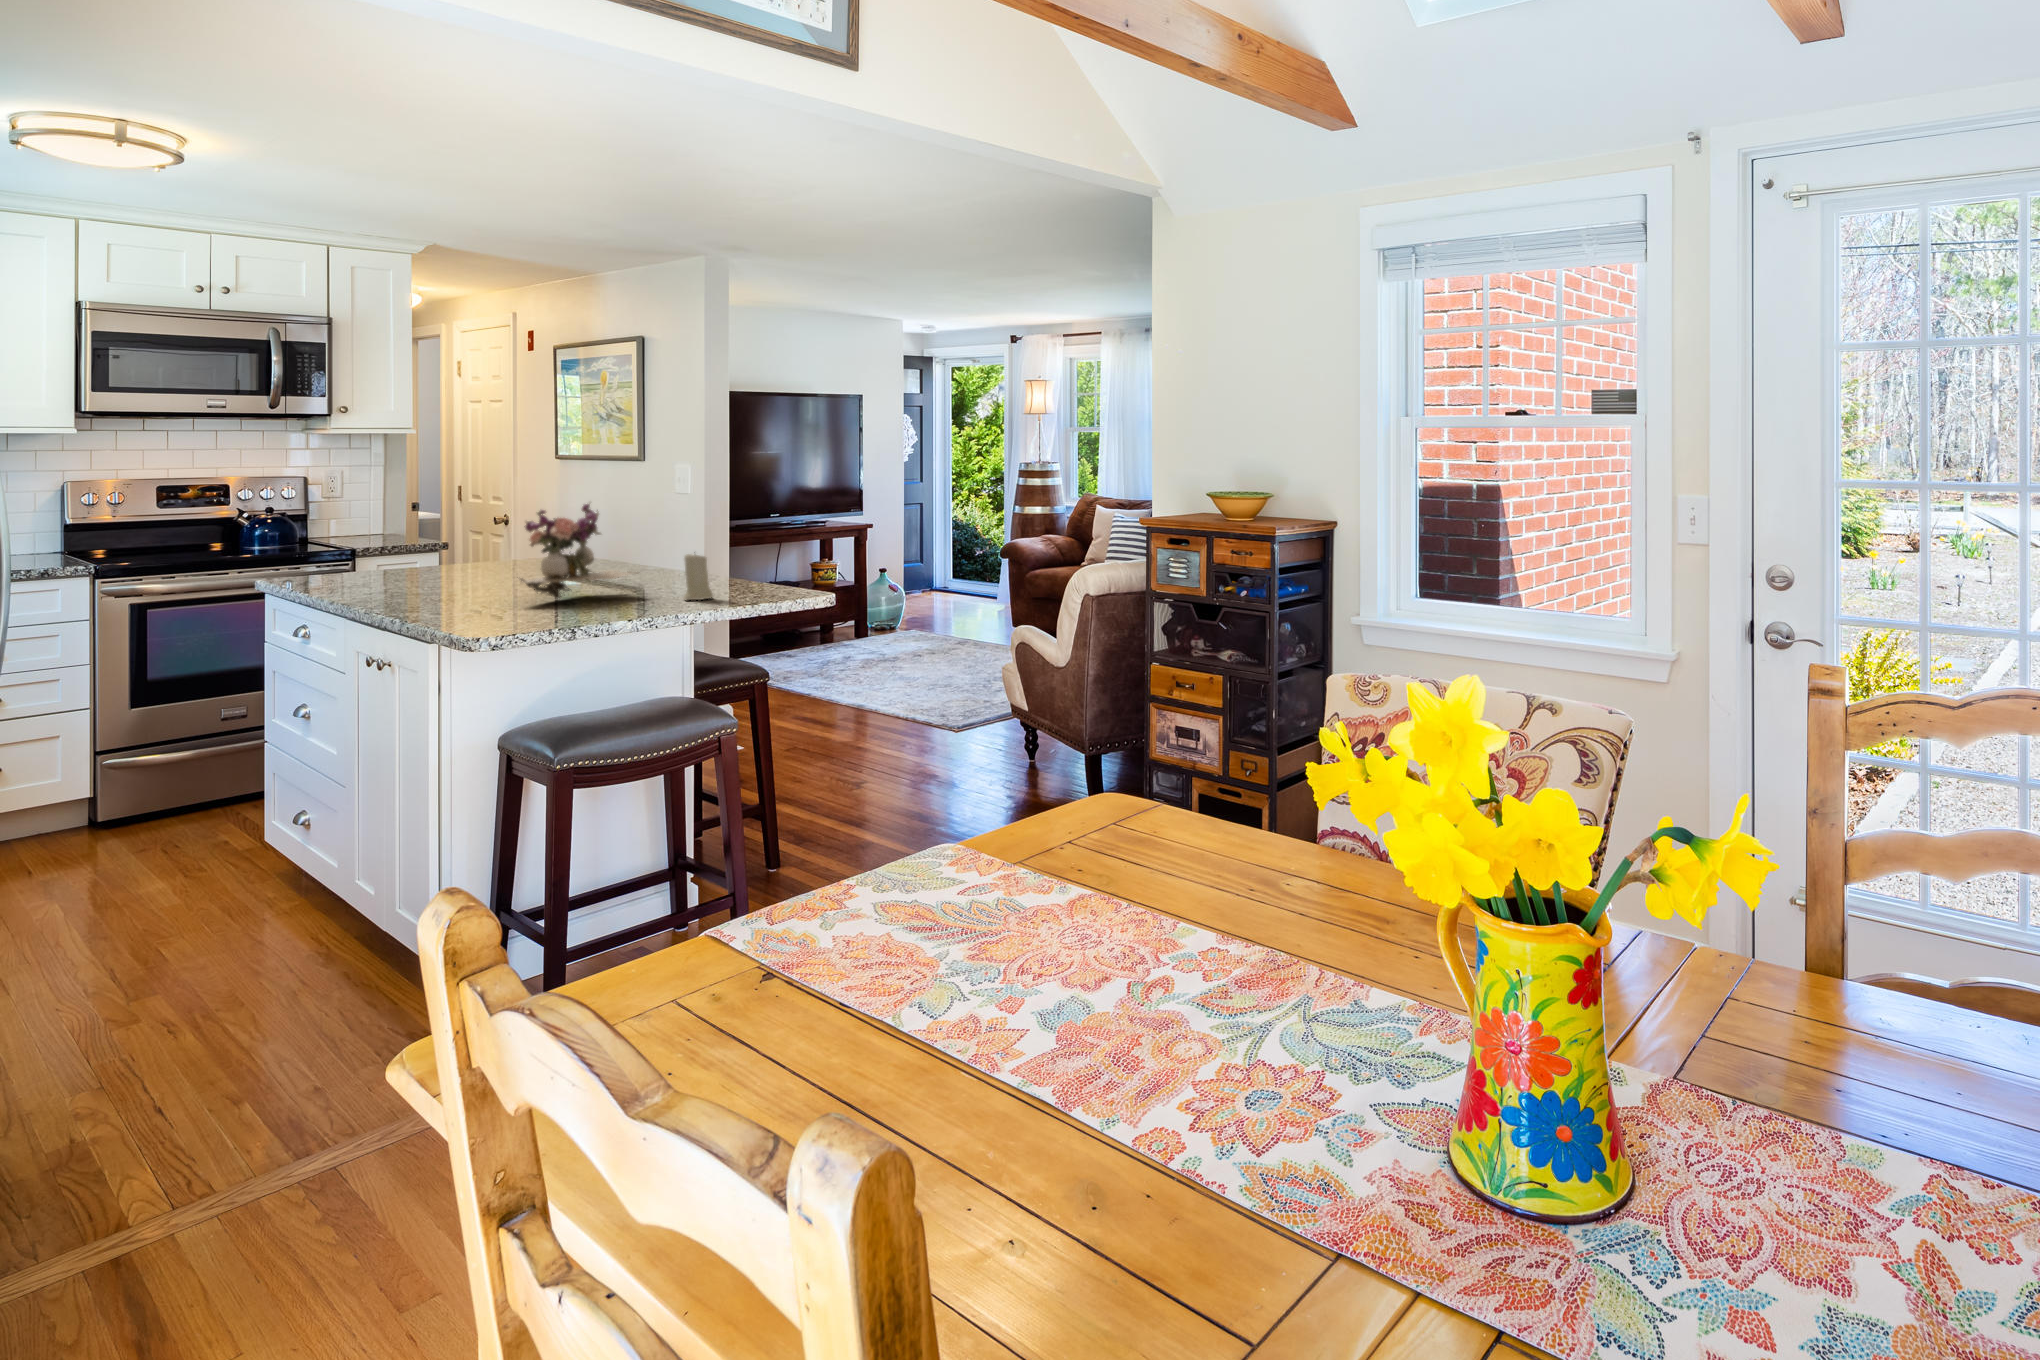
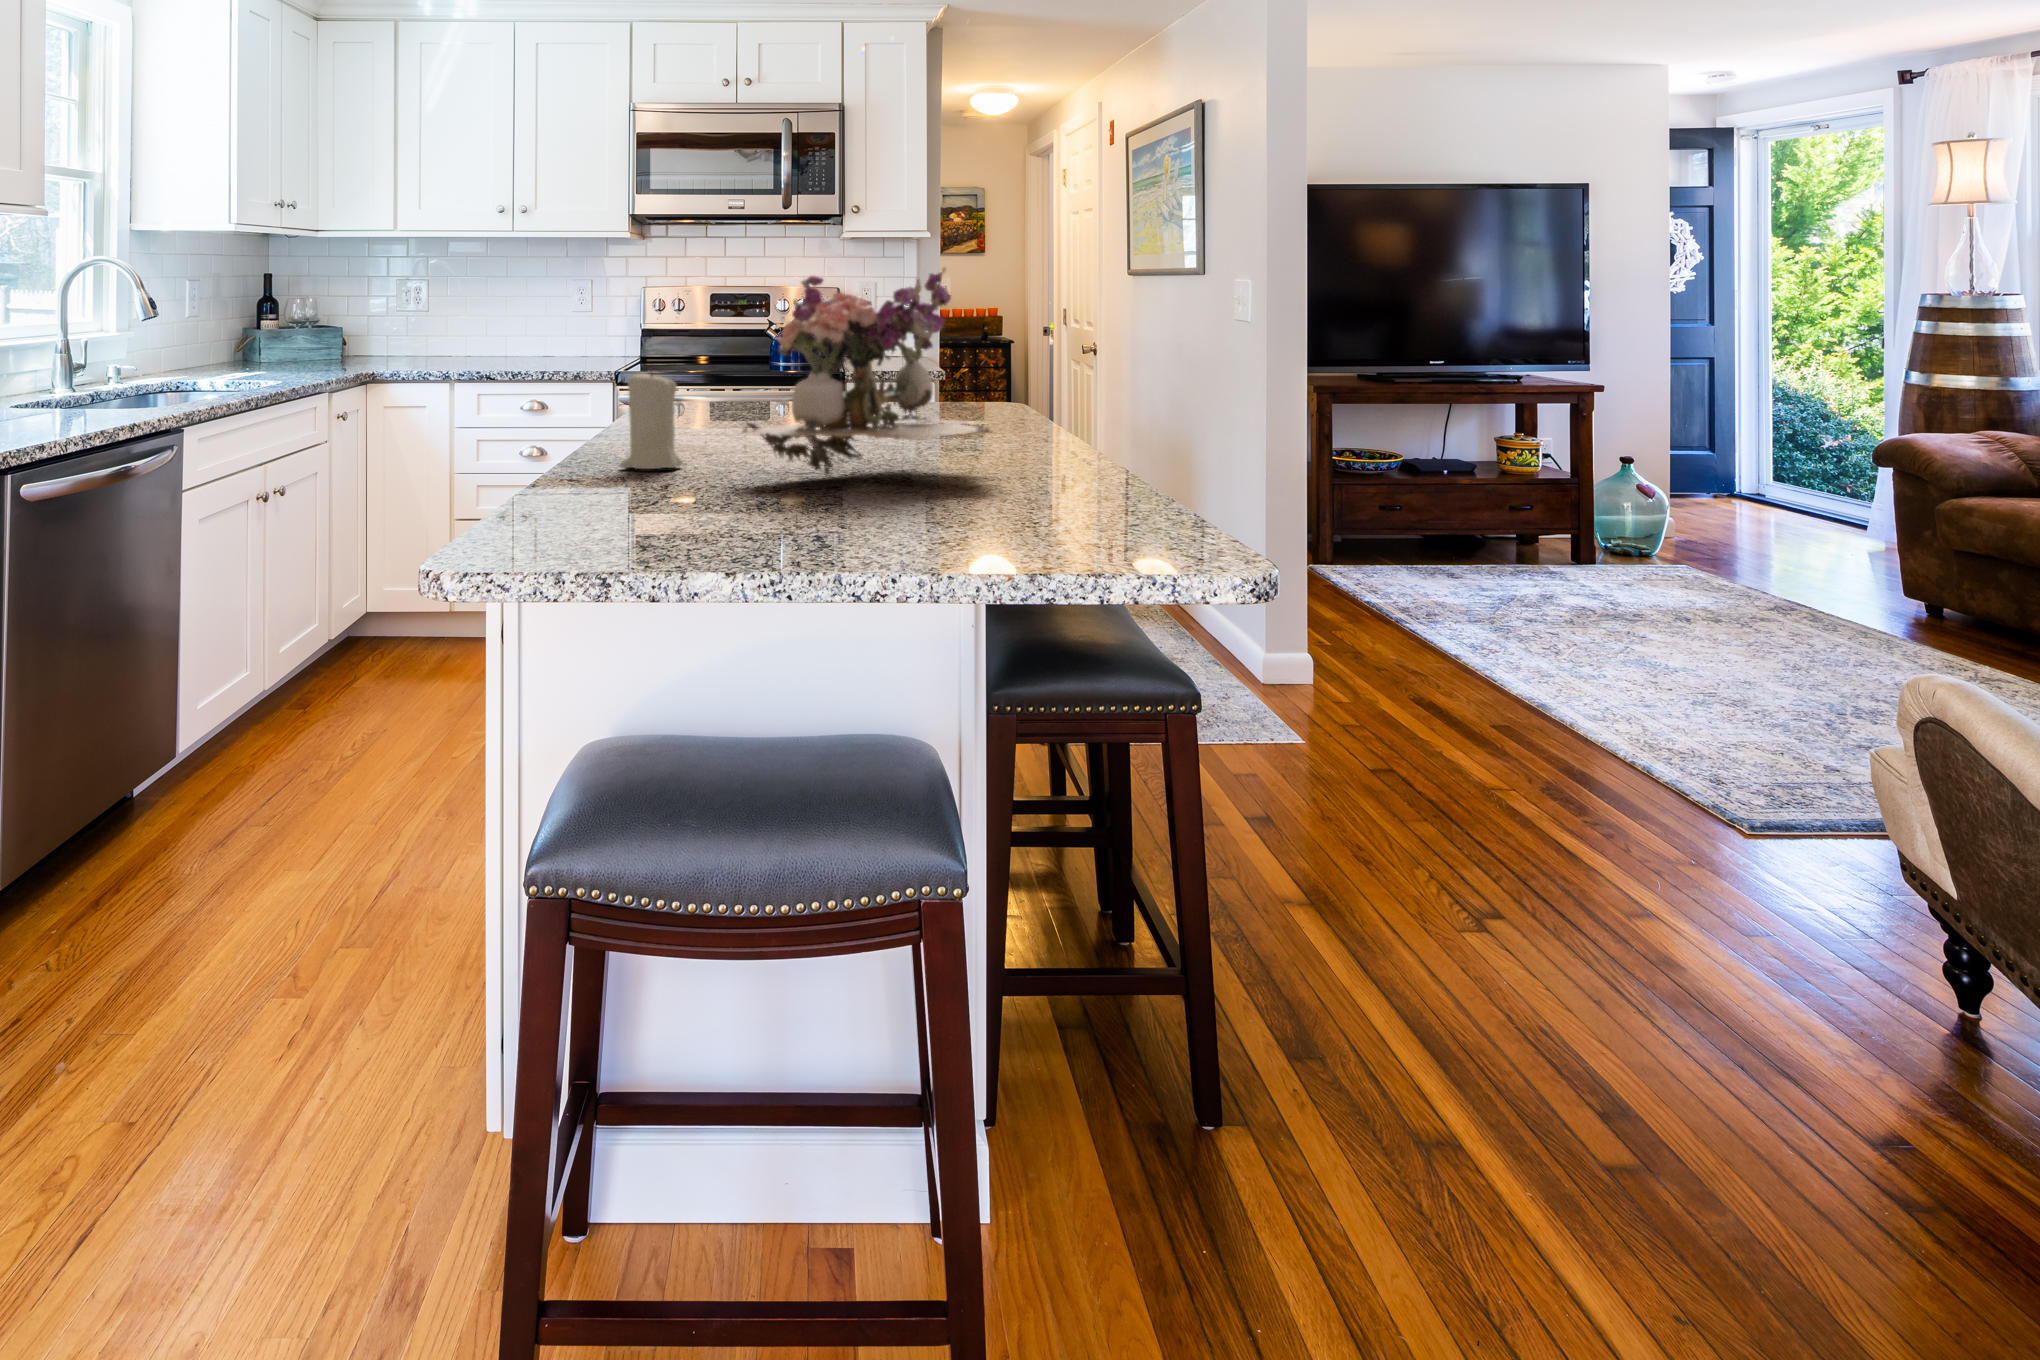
candle: present [684,554,713,600] -> present [620,371,683,469]

